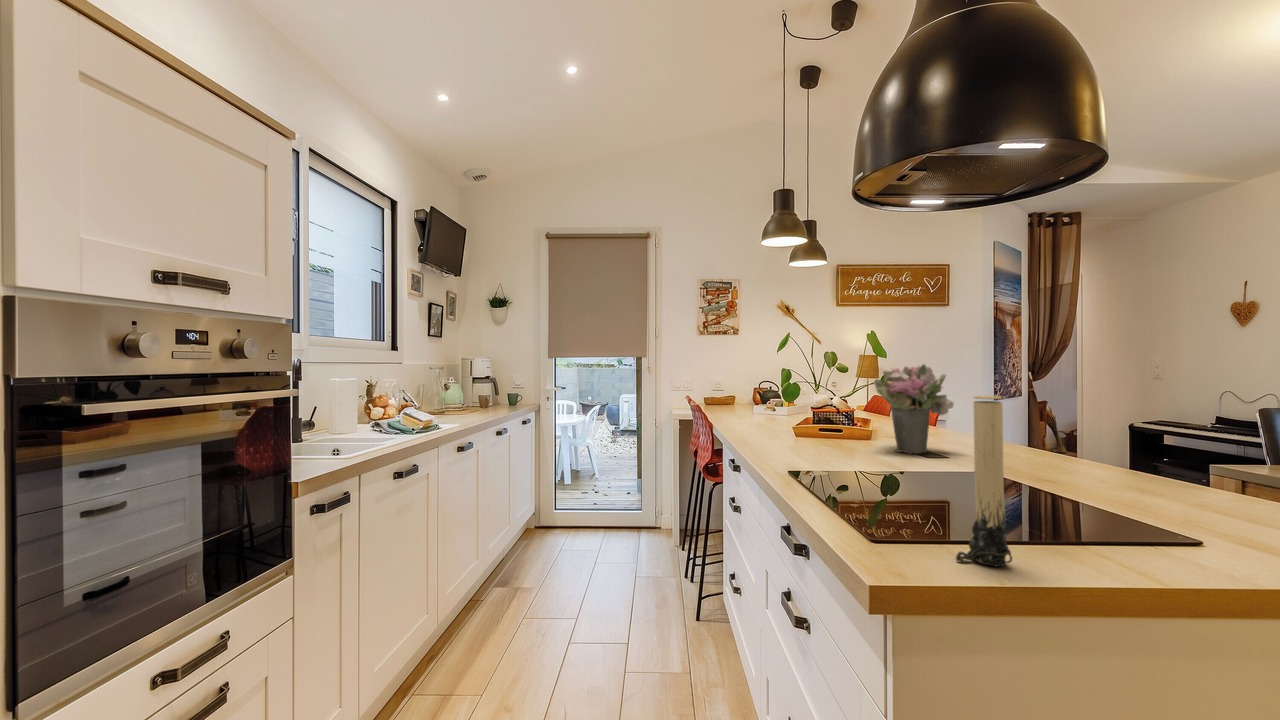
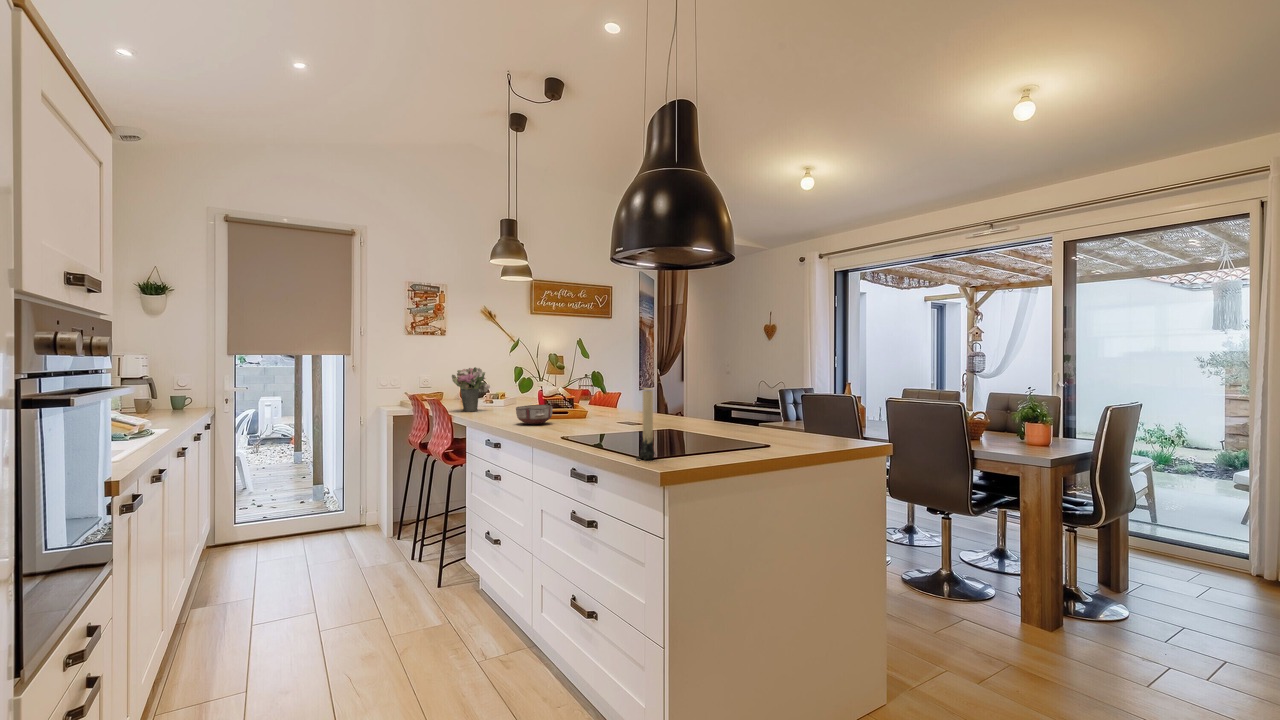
flower bouquet: present [875,364,954,454] -> present [452,367,490,412]
ceramic bowl: none [783,415,836,443] -> present [516,405,553,424]

